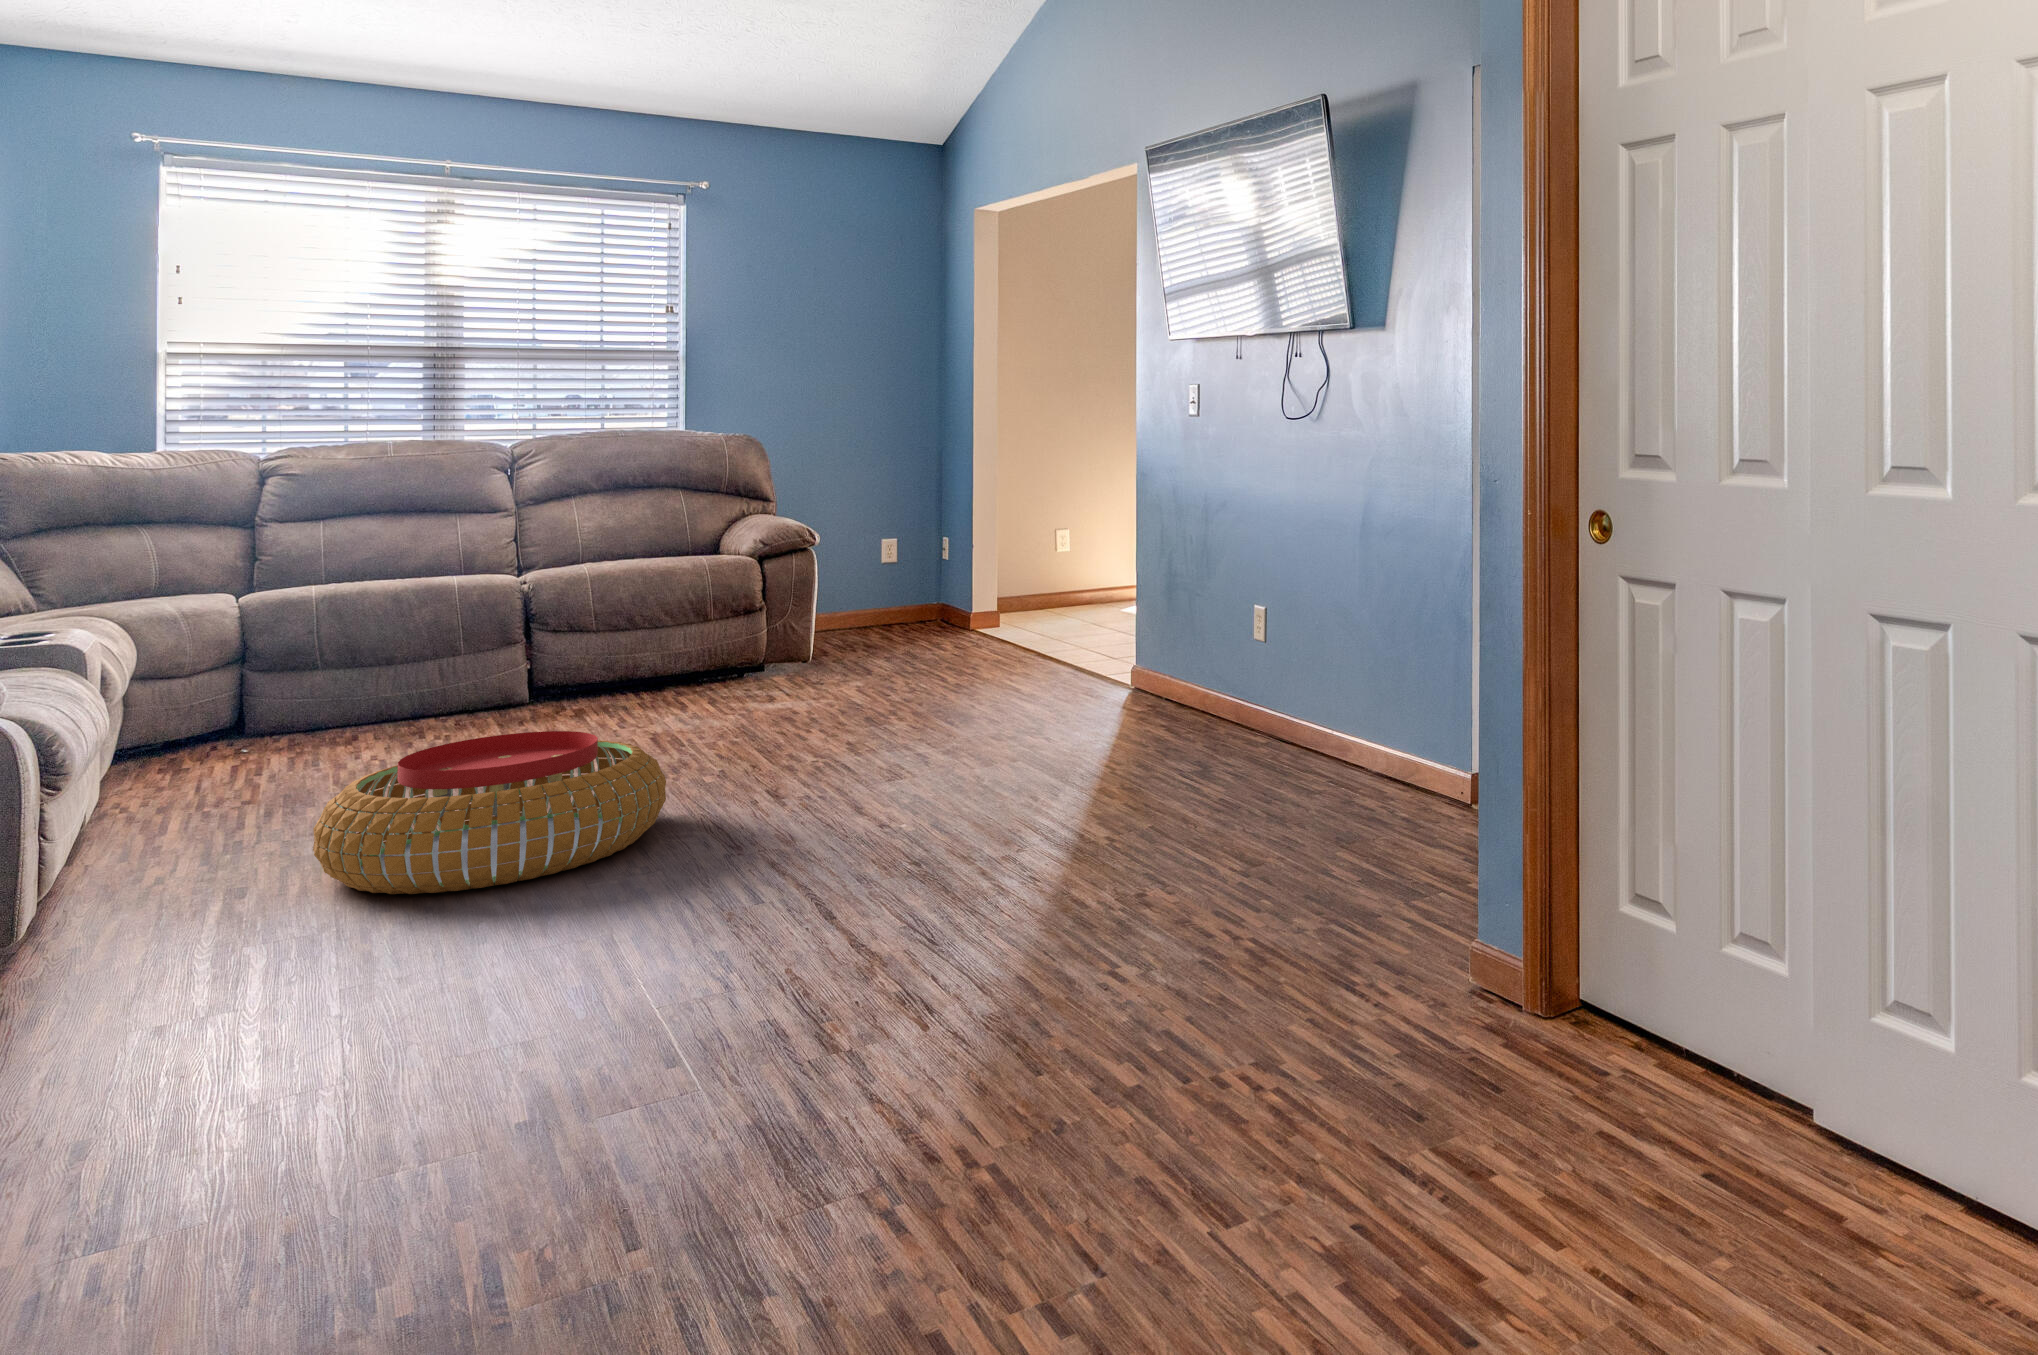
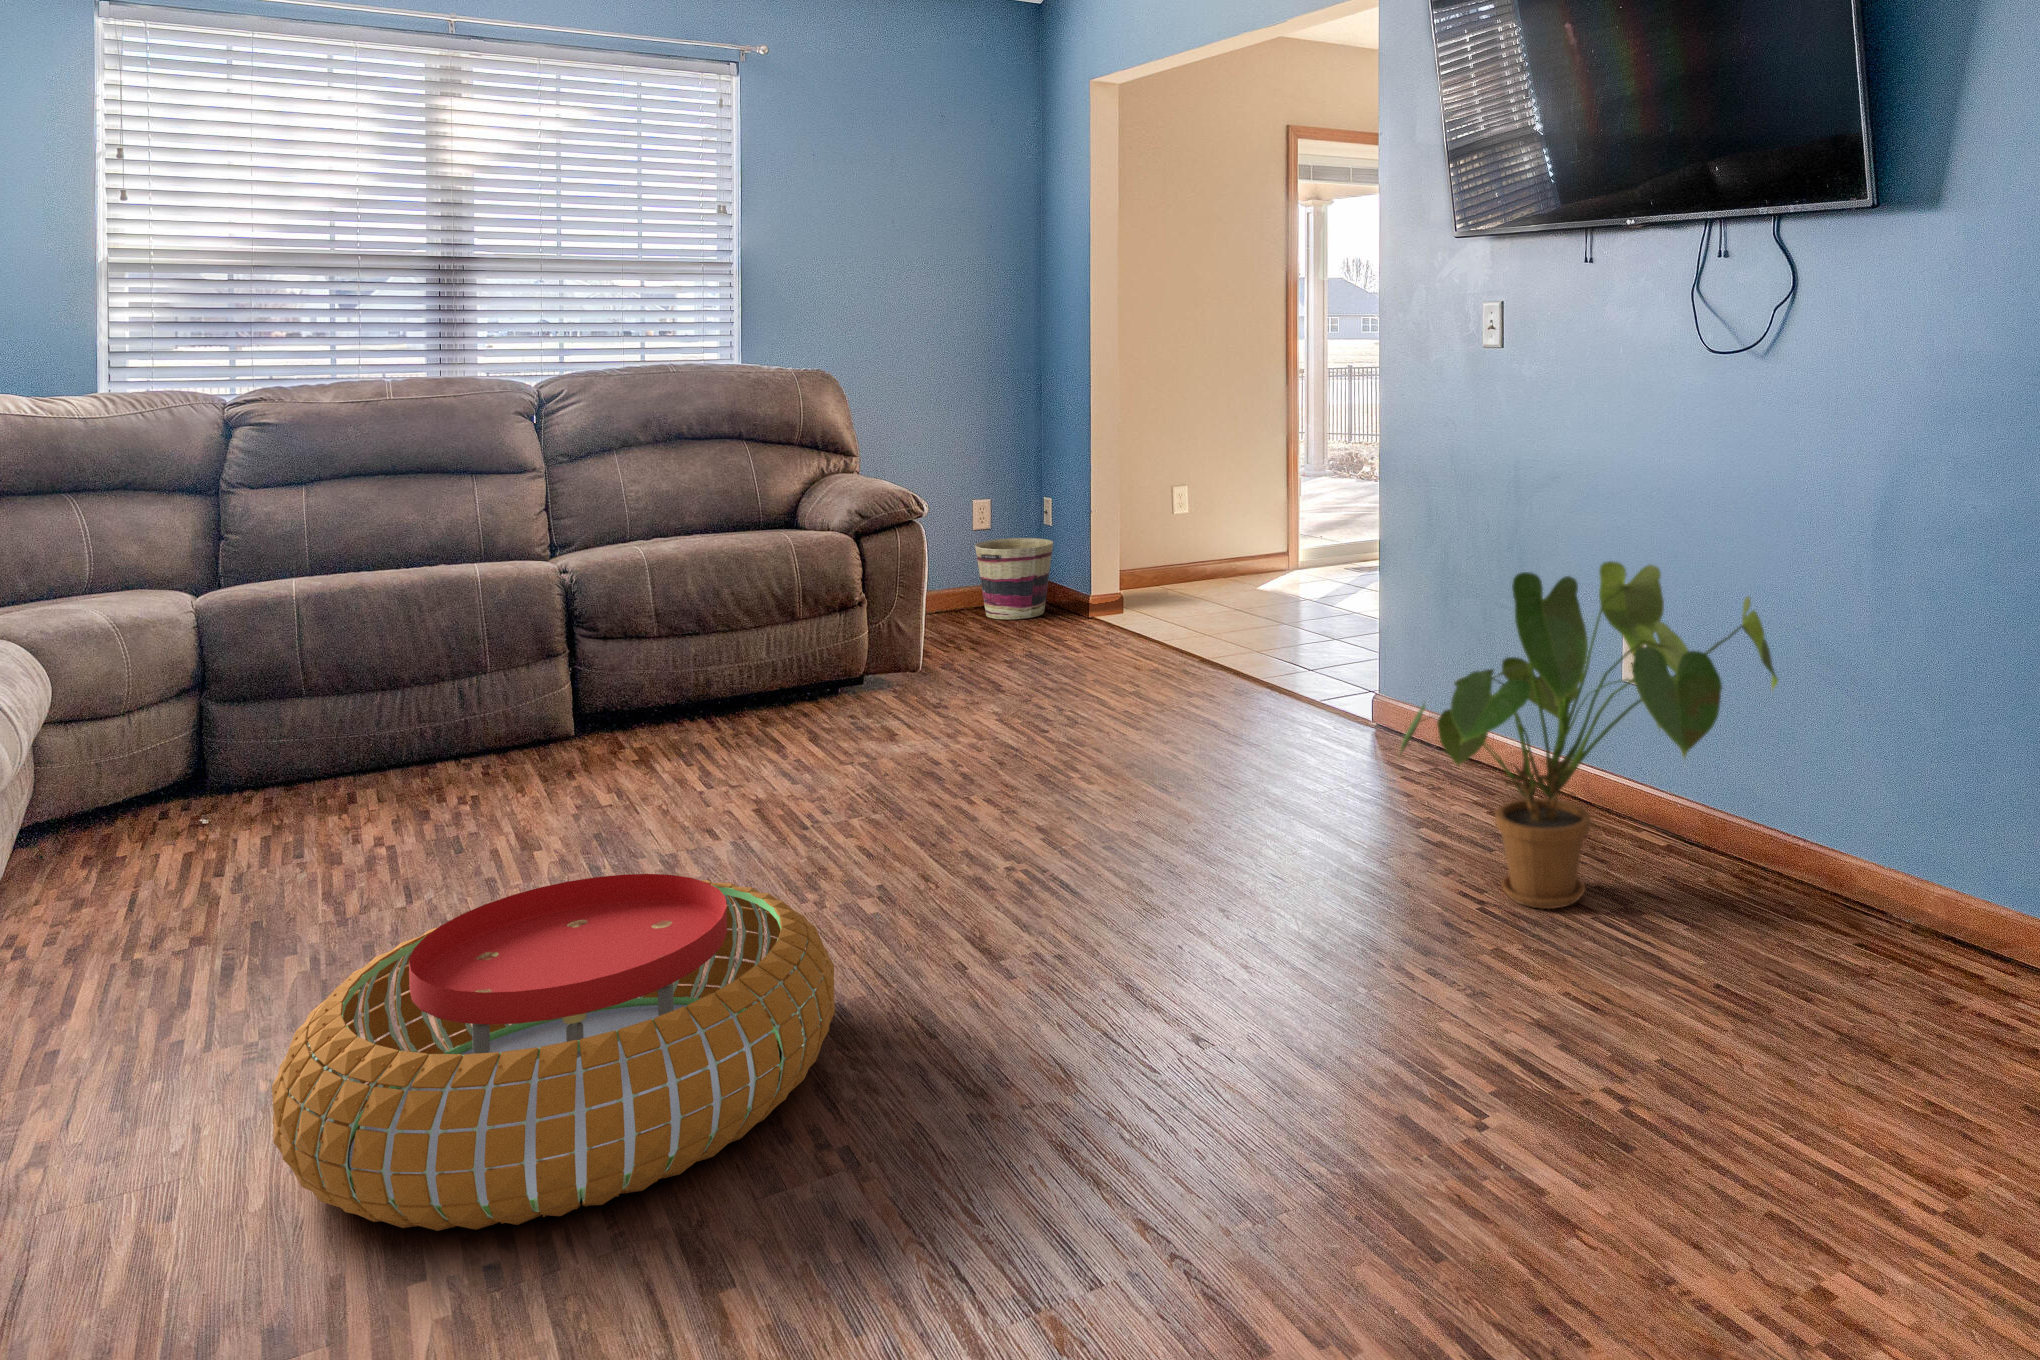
house plant: none [1075,550,1317,767] -> present [1401,561,1778,909]
basket: none [879,569,945,632] -> present [975,538,1053,619]

